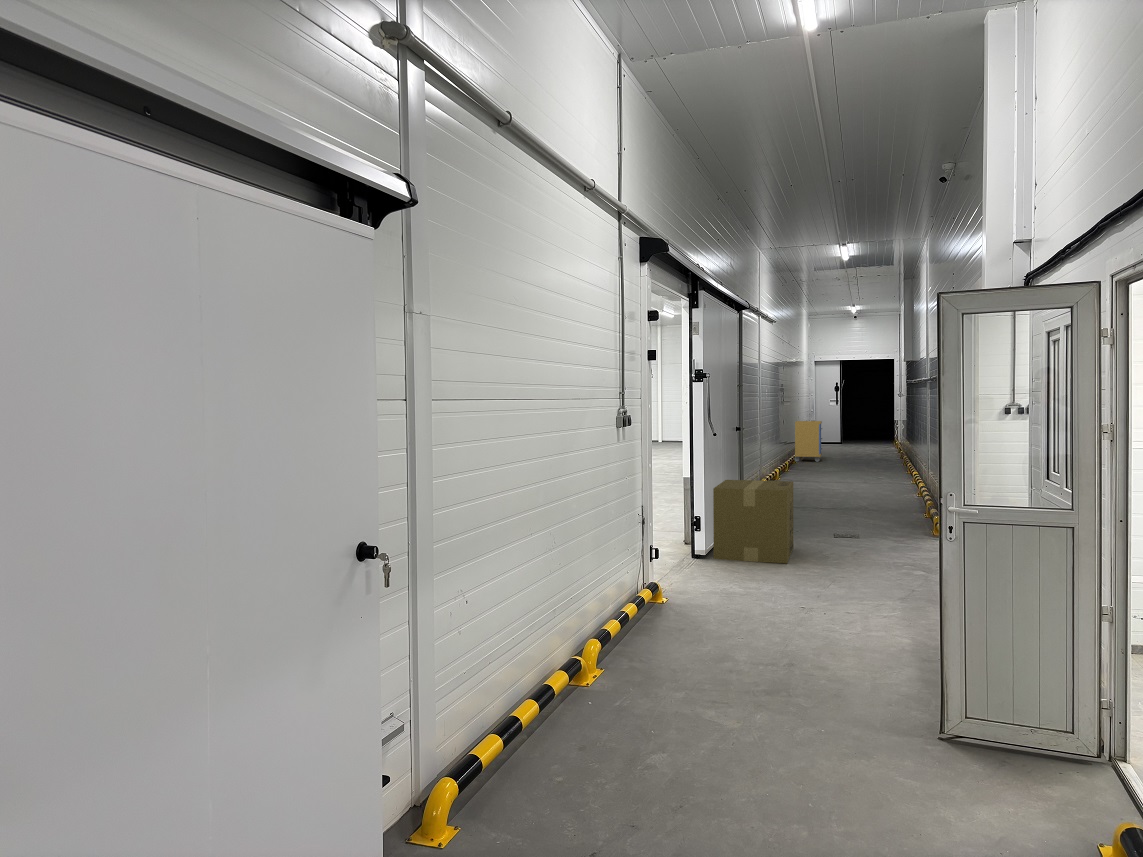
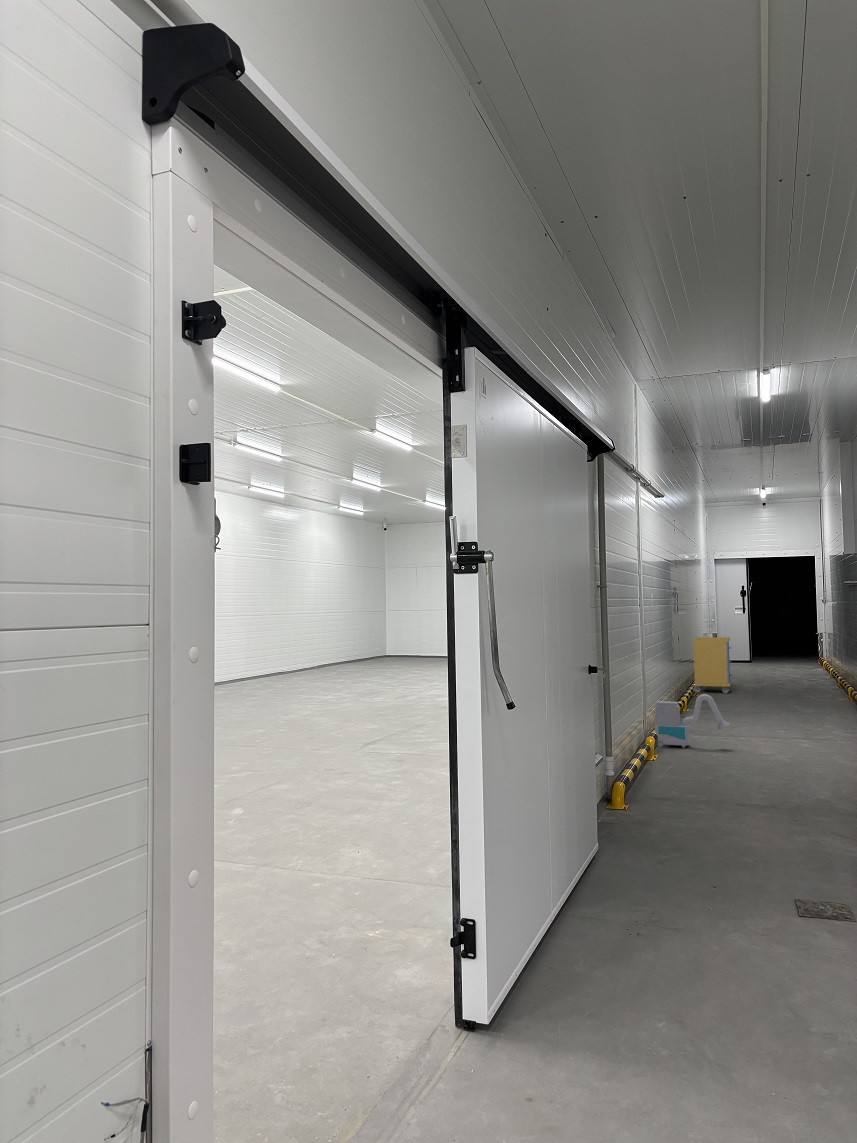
vacuum cleaner: none [766,454,815,488] -> present [655,694,731,748]
cardboard box: present [713,480,793,563] -> none [512,792,714,1055]

